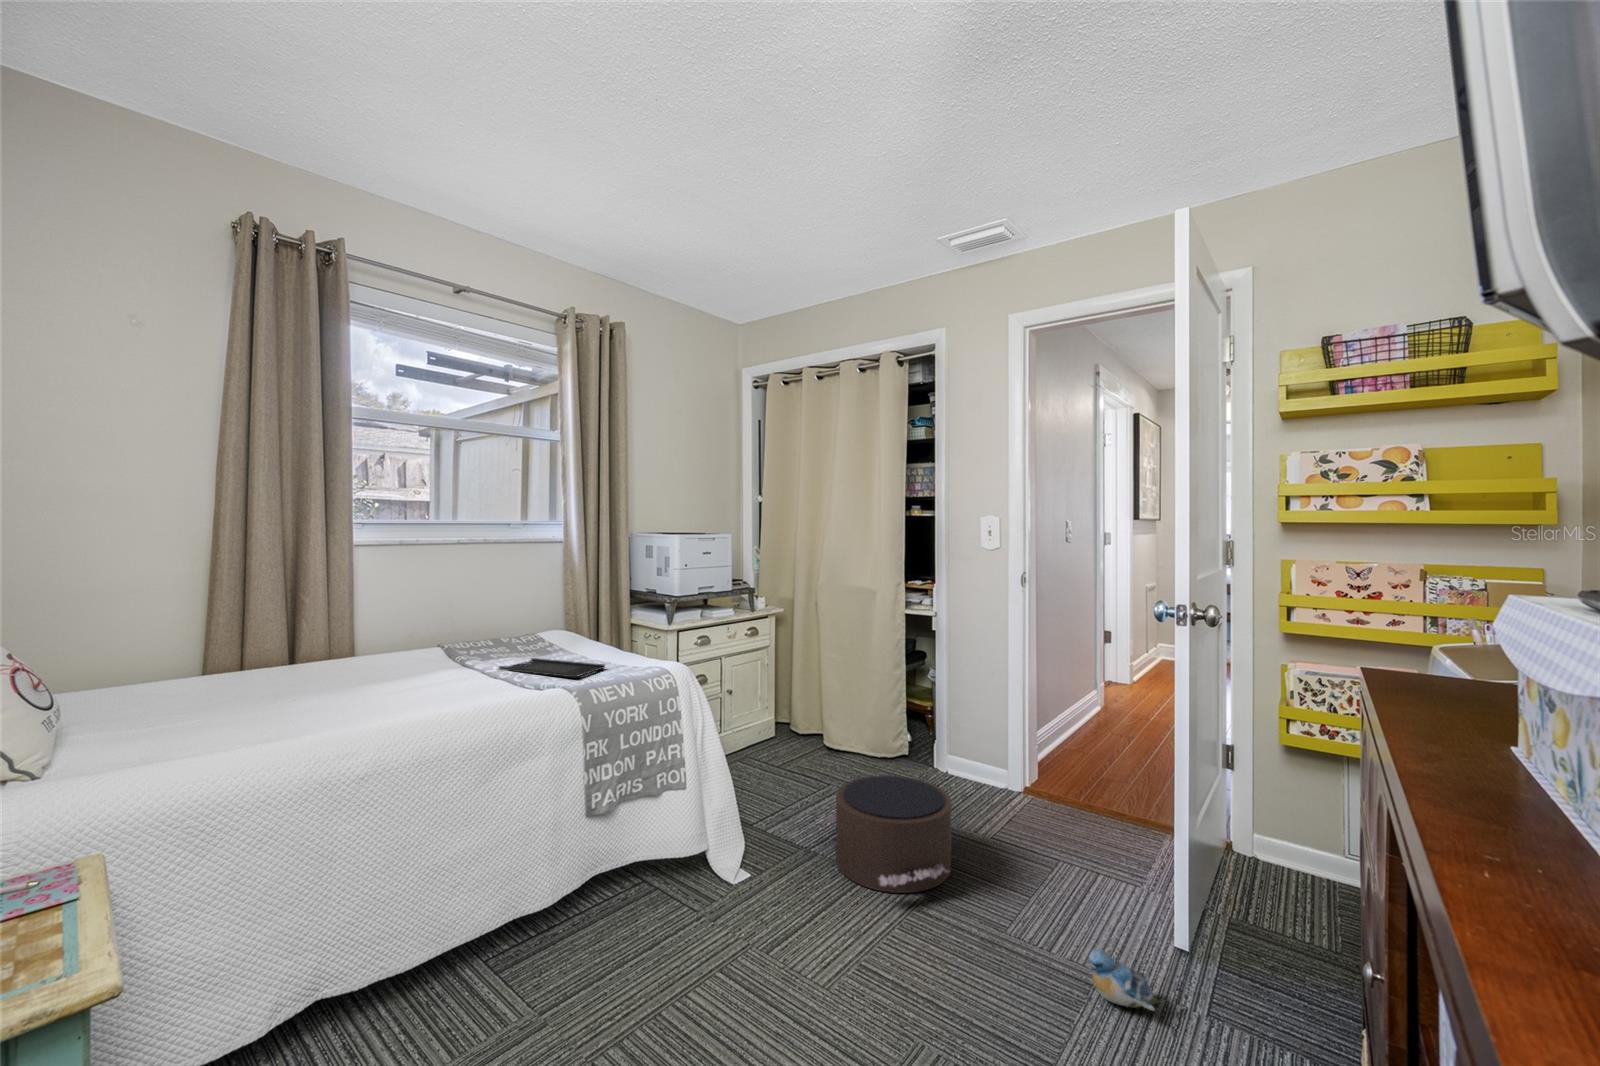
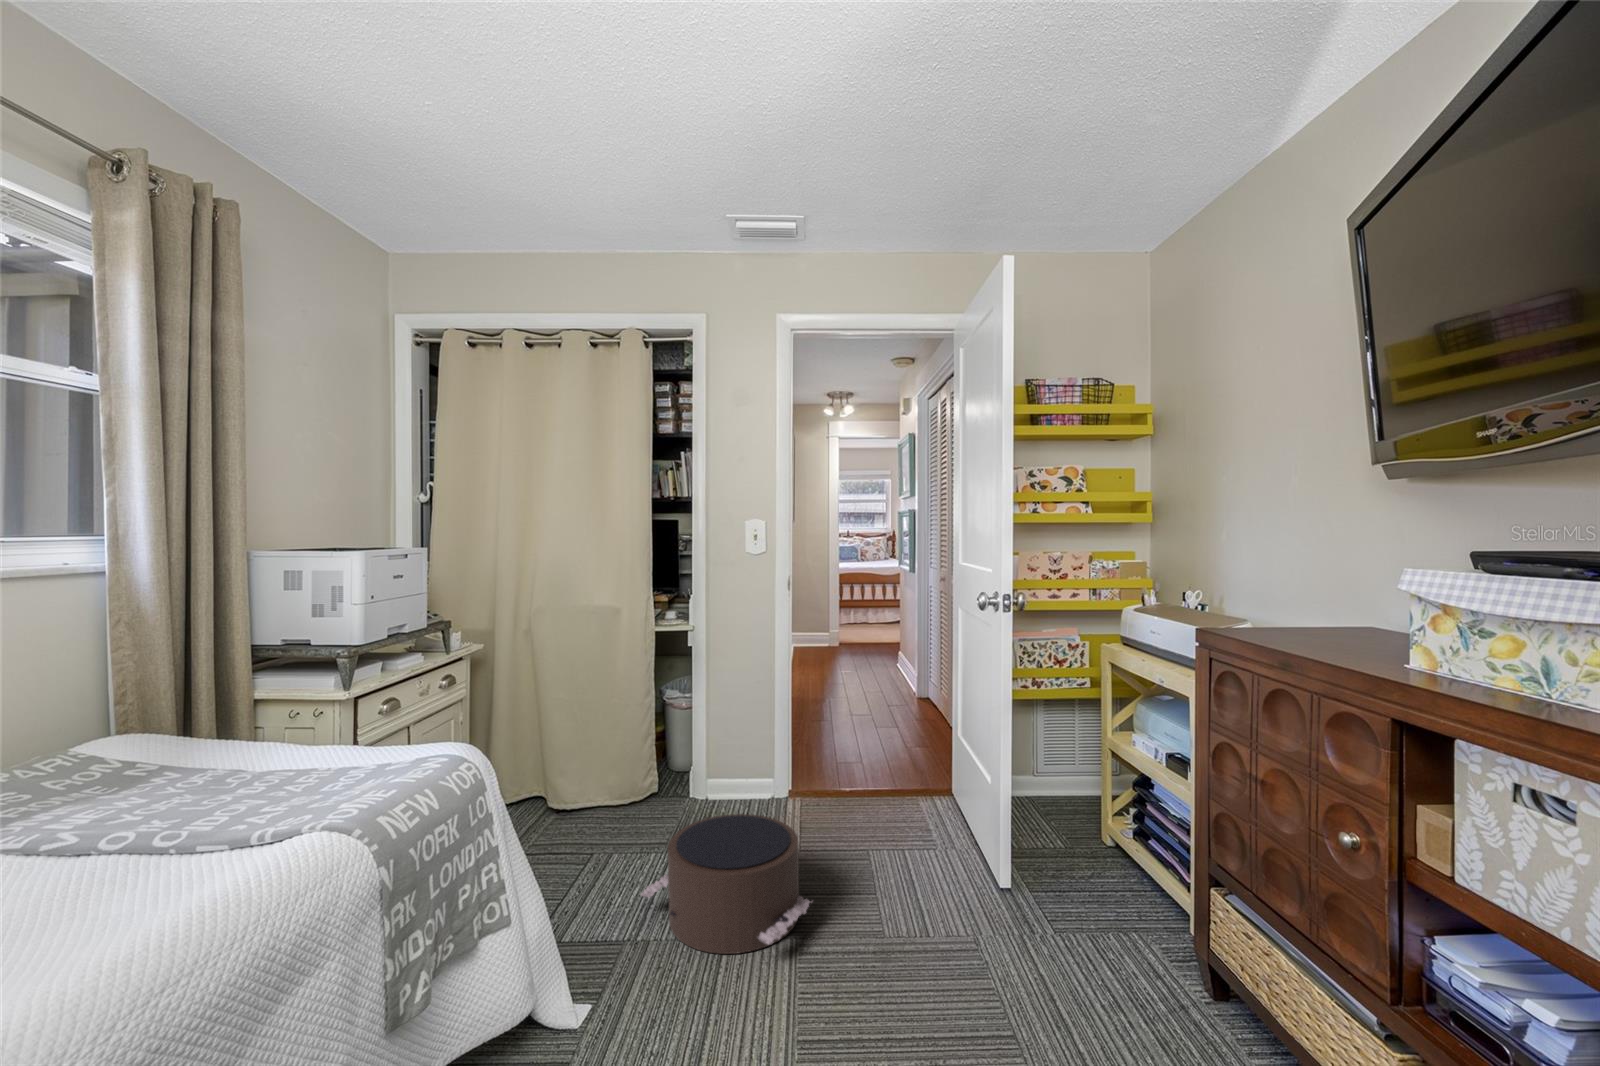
tray: present [499,658,605,677] -> none [112,774,343,834]
plush toy: present [1087,949,1160,1011] -> none [983,918,1041,961]

